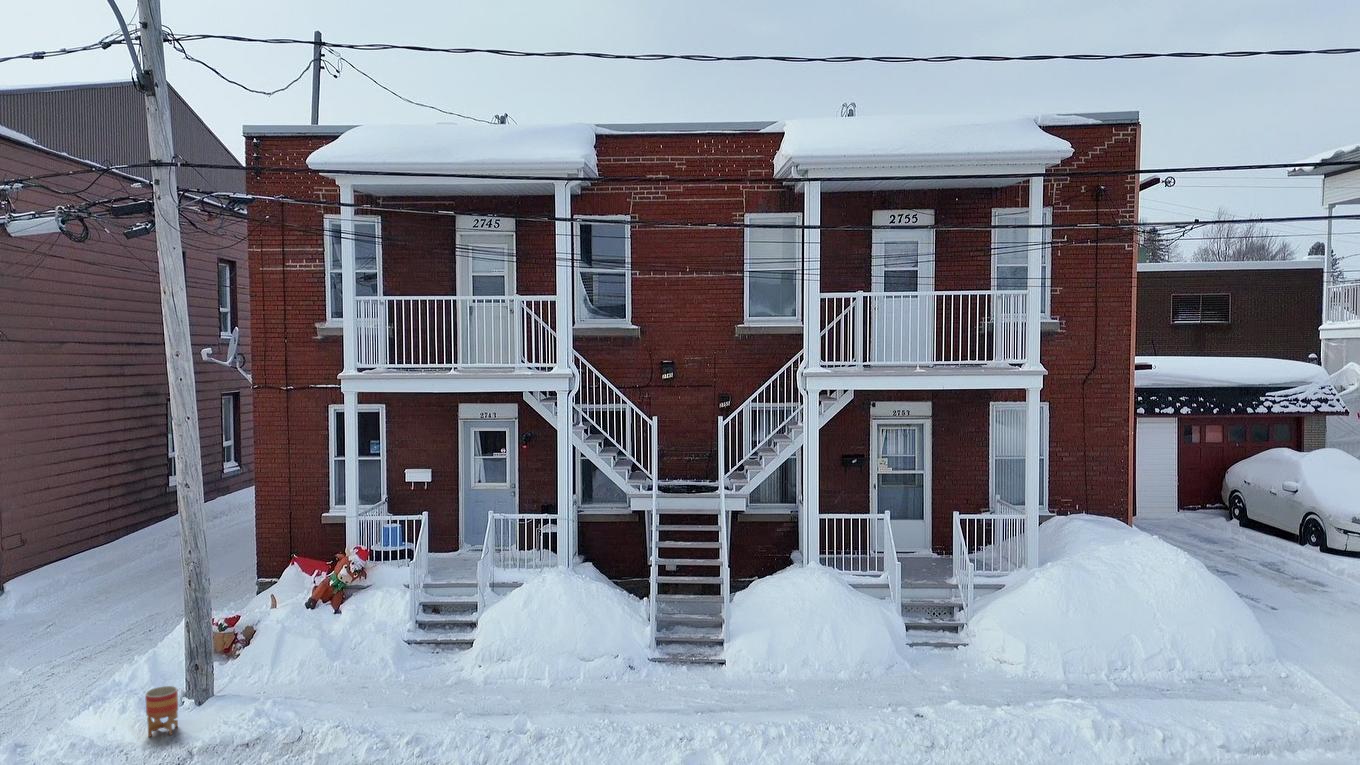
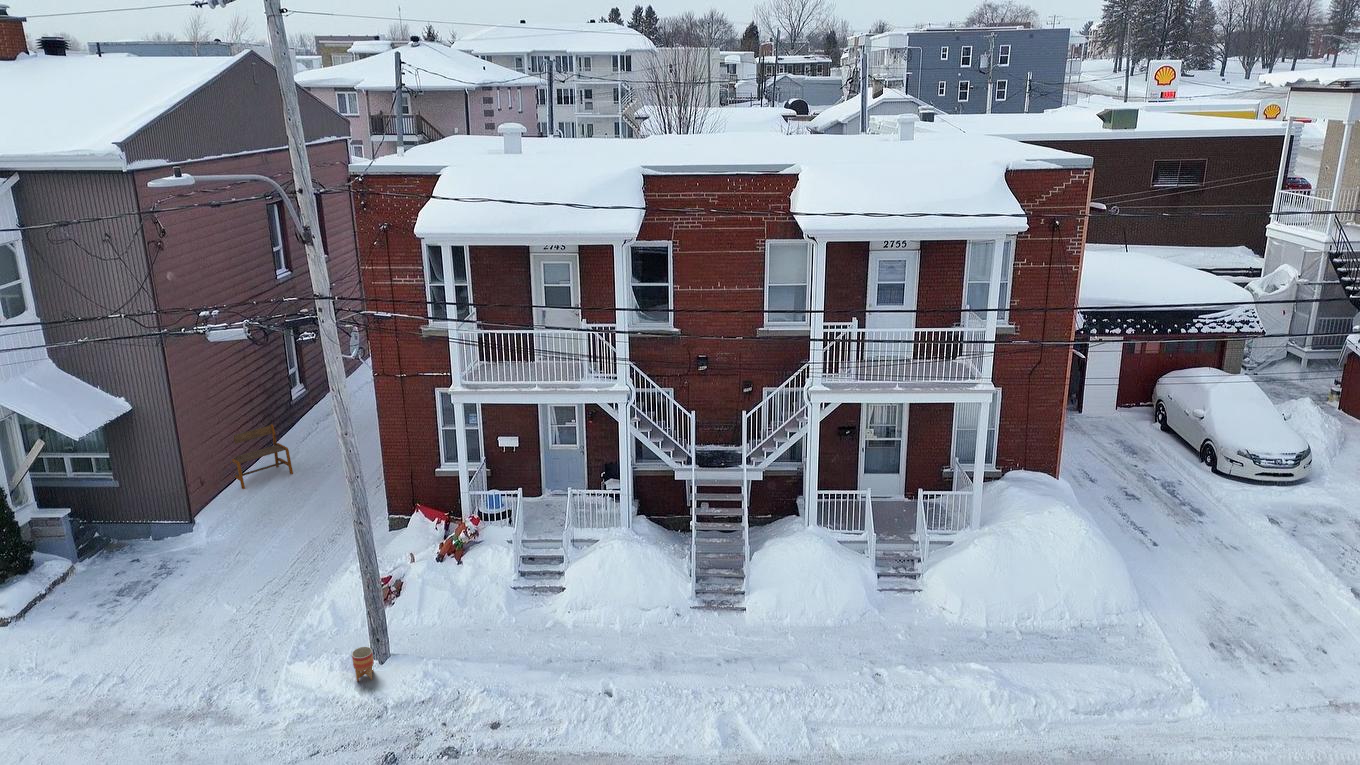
bench: none [82,498,164,571] -> present [232,424,293,489]

